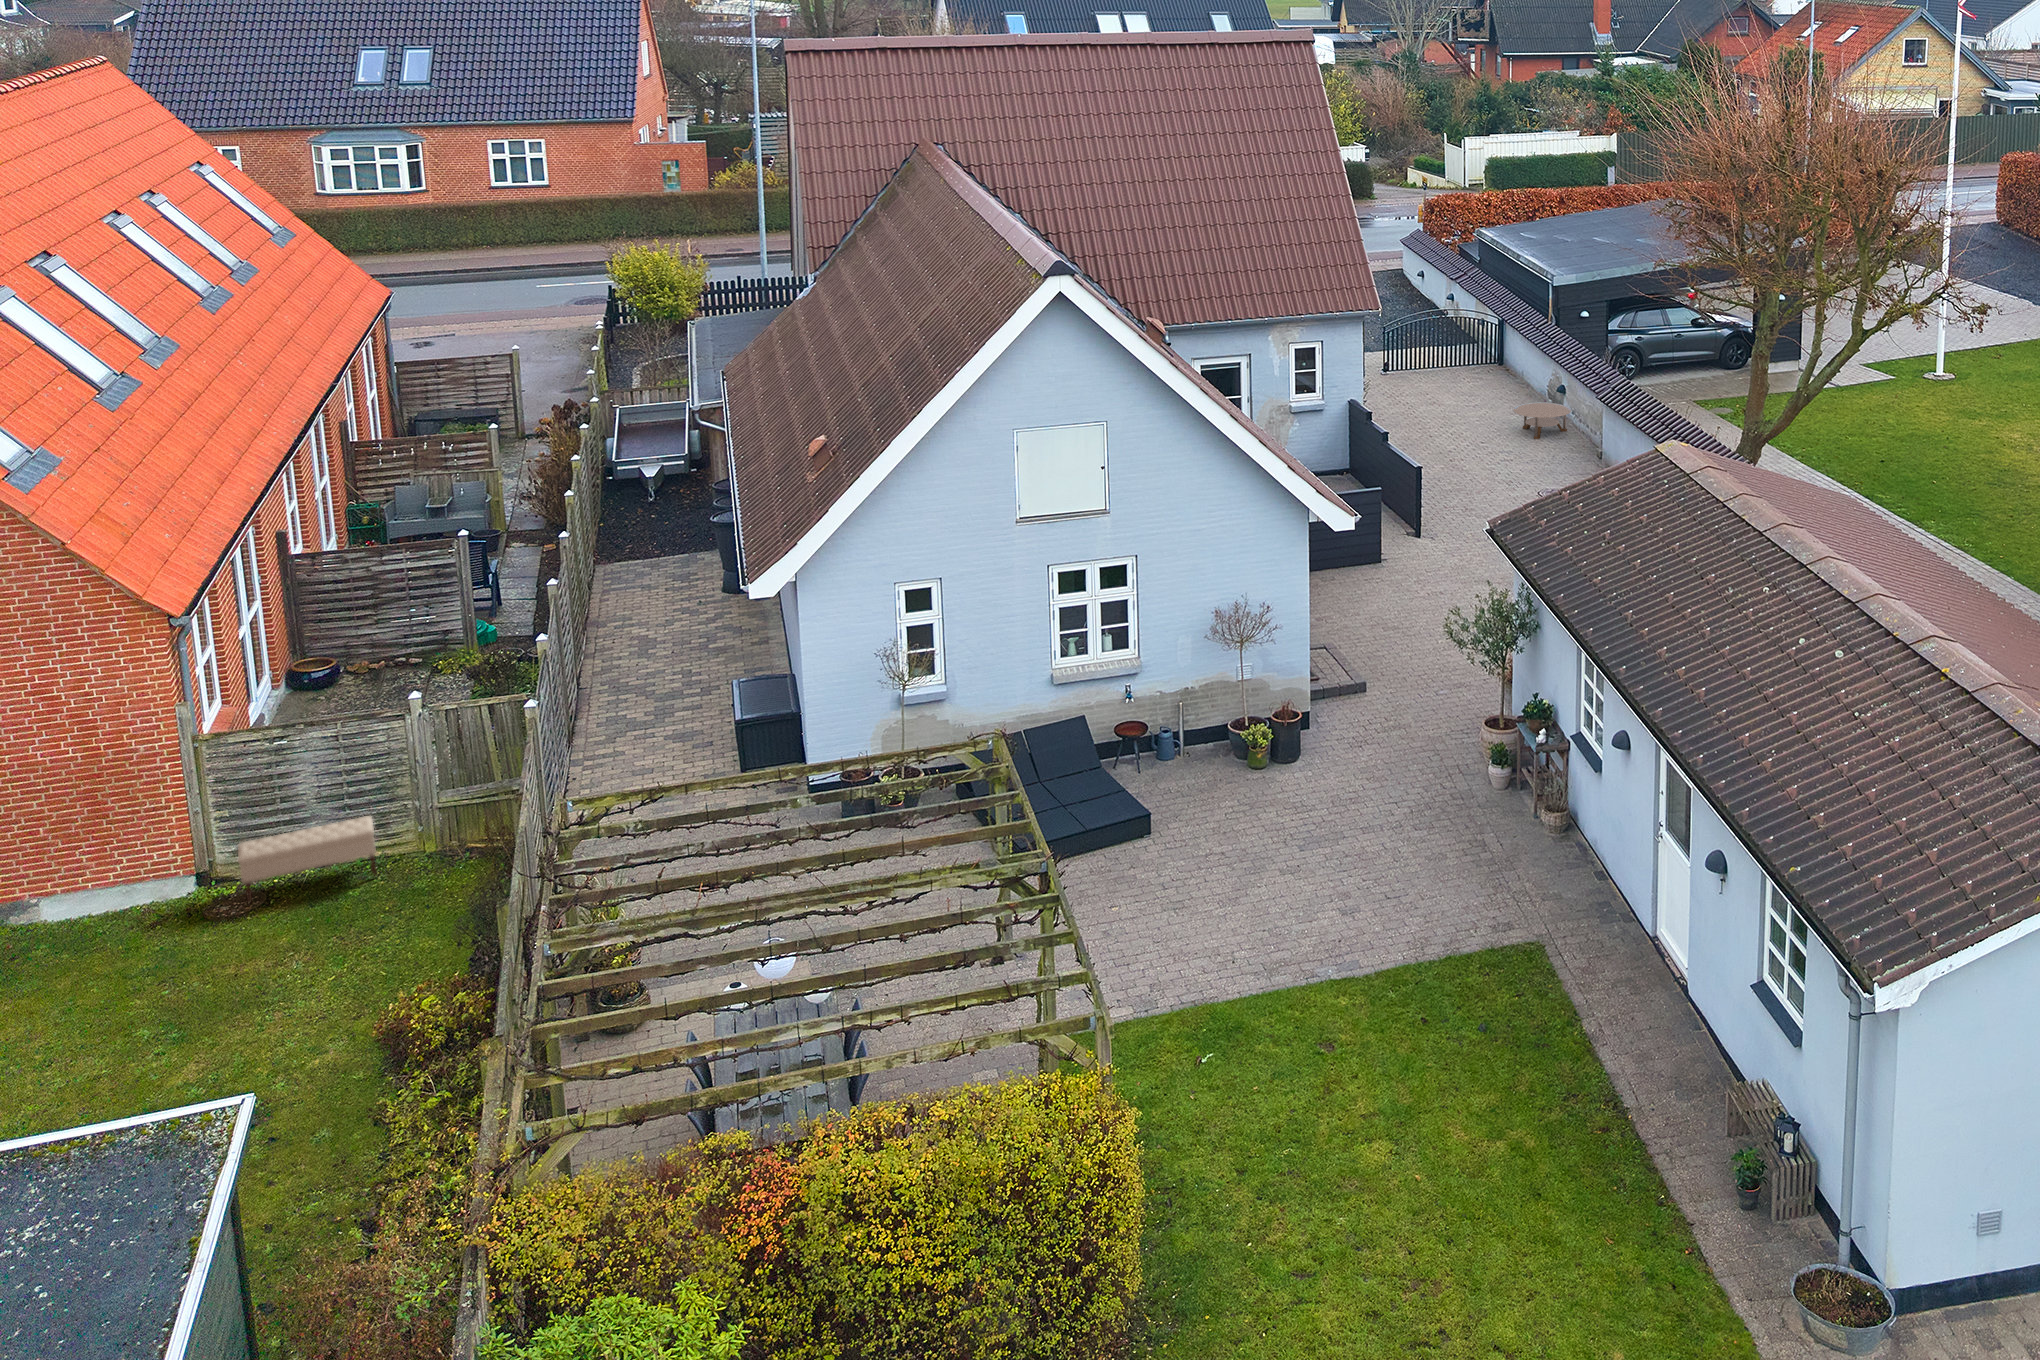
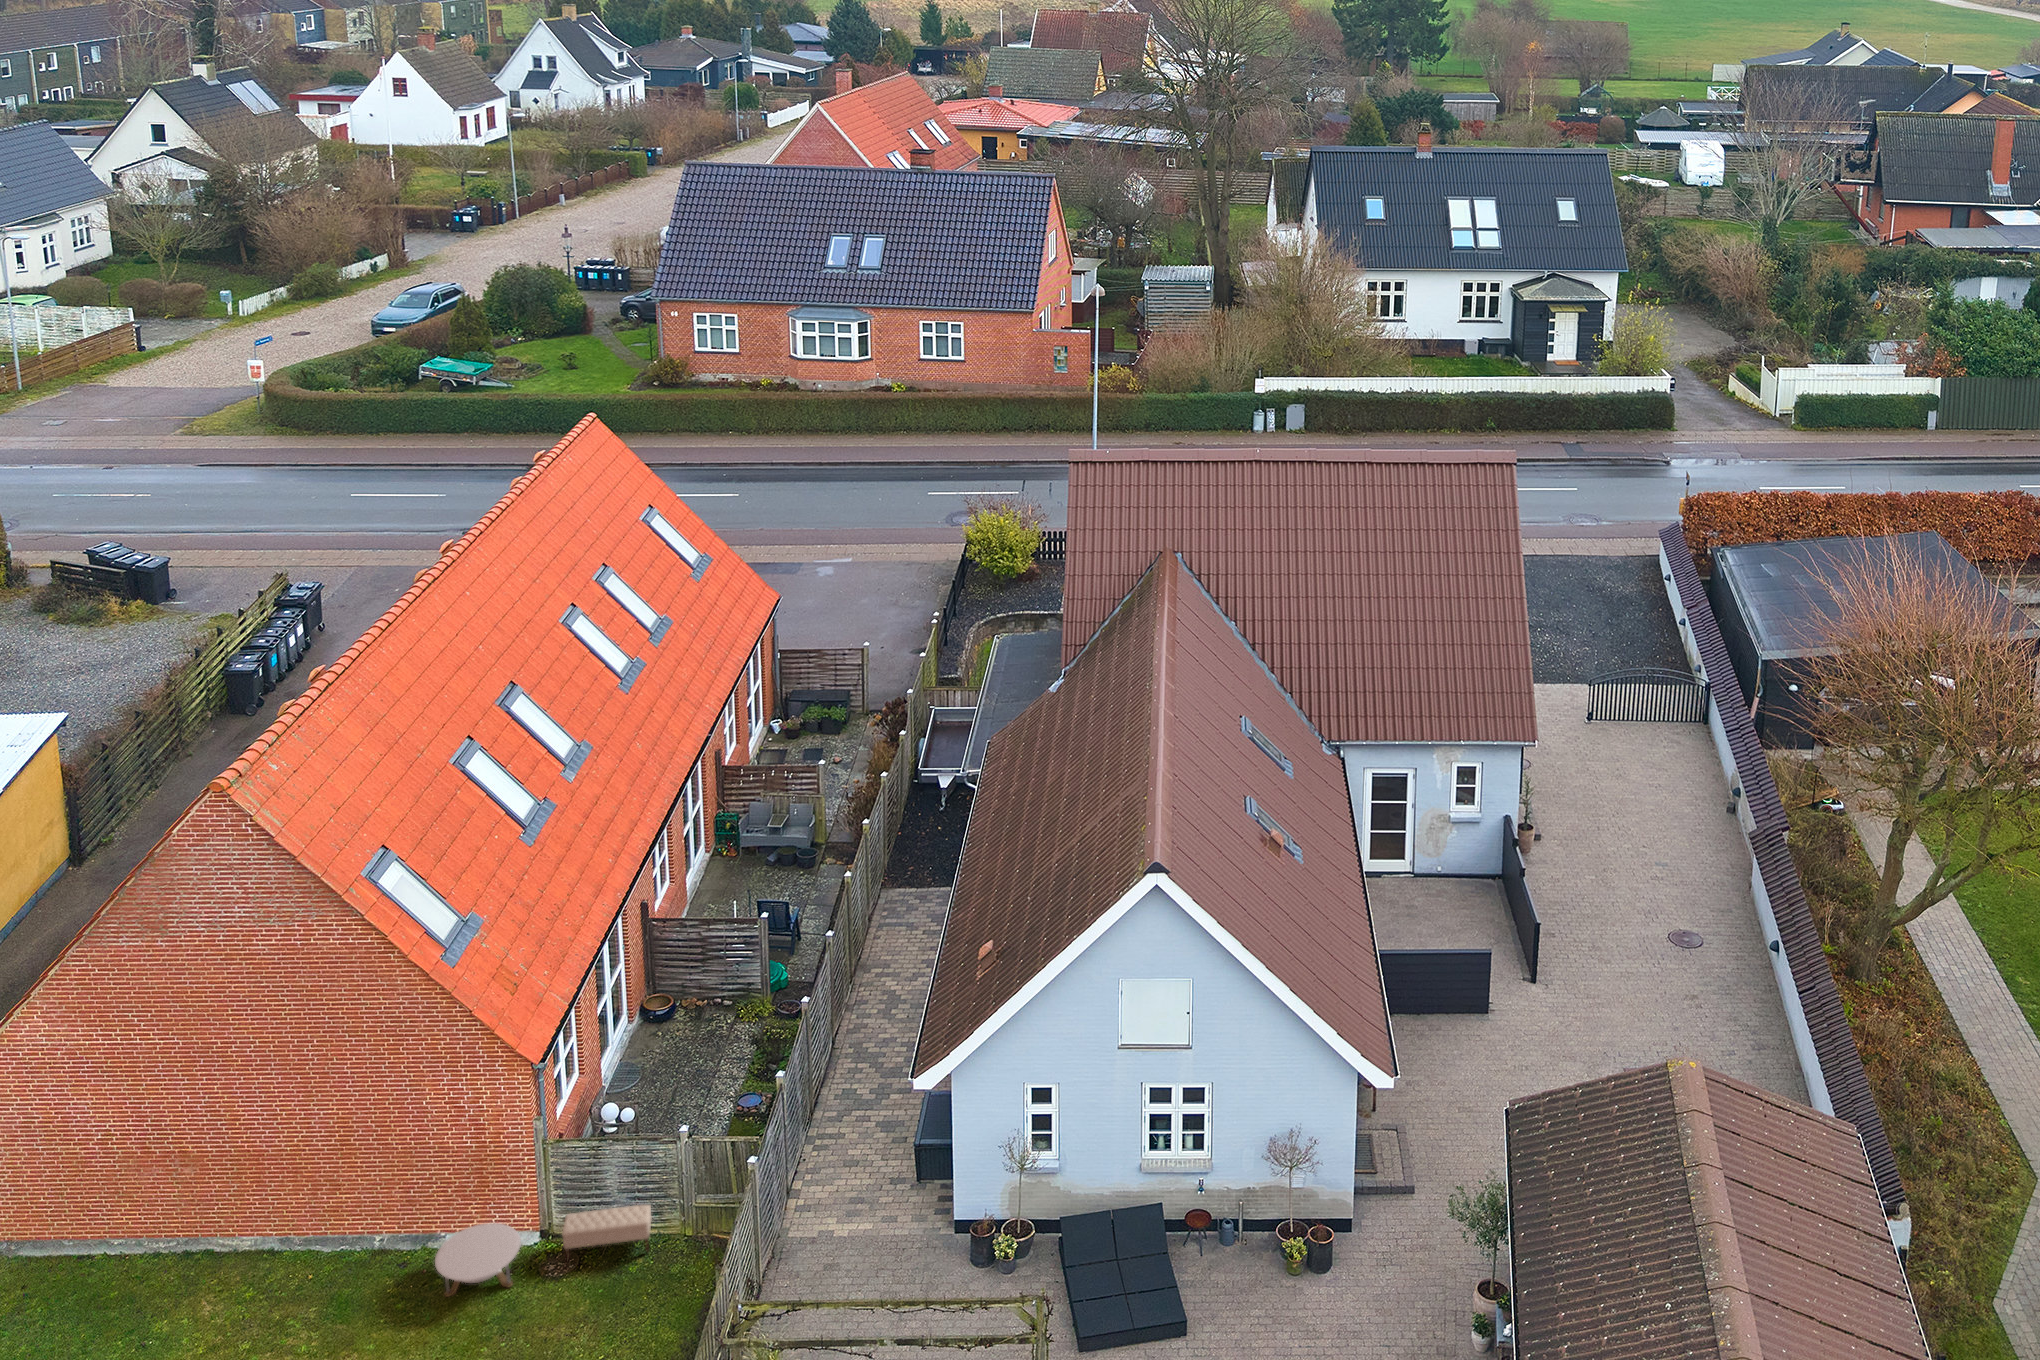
round table: present [1514,403,1571,439] -> present [435,1223,521,1297]

